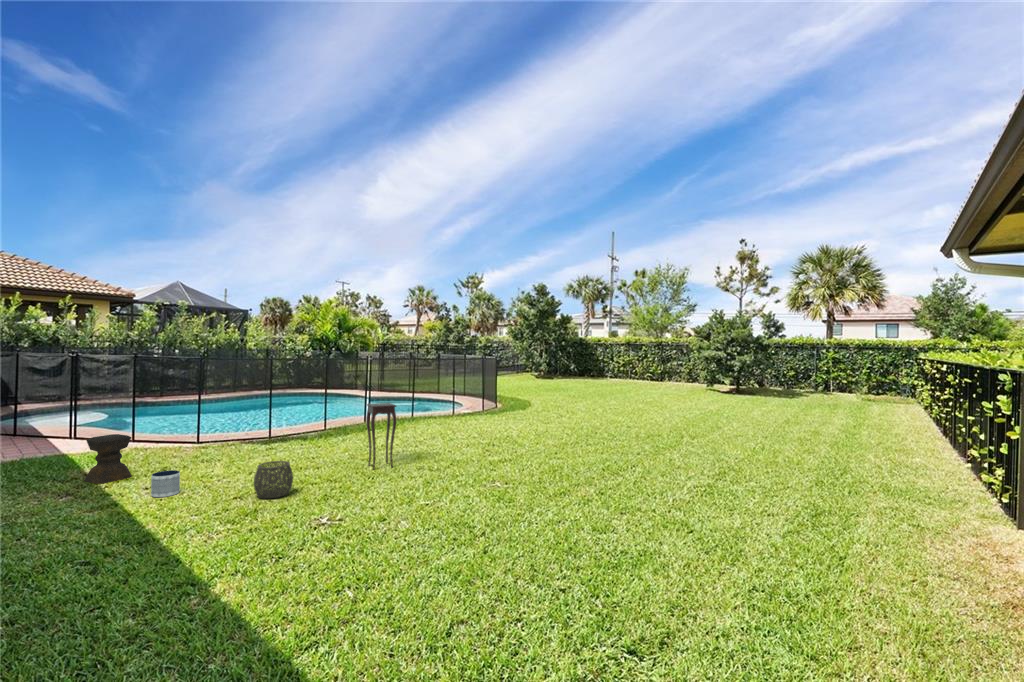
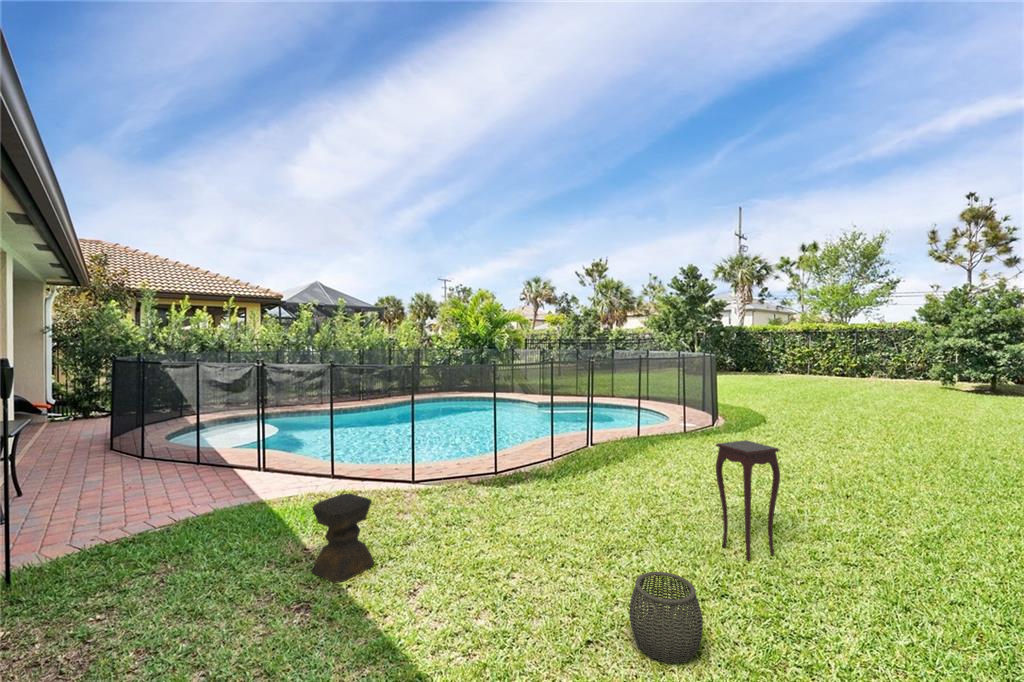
planter: present [151,470,180,497] -> none [440,578,483,639]

